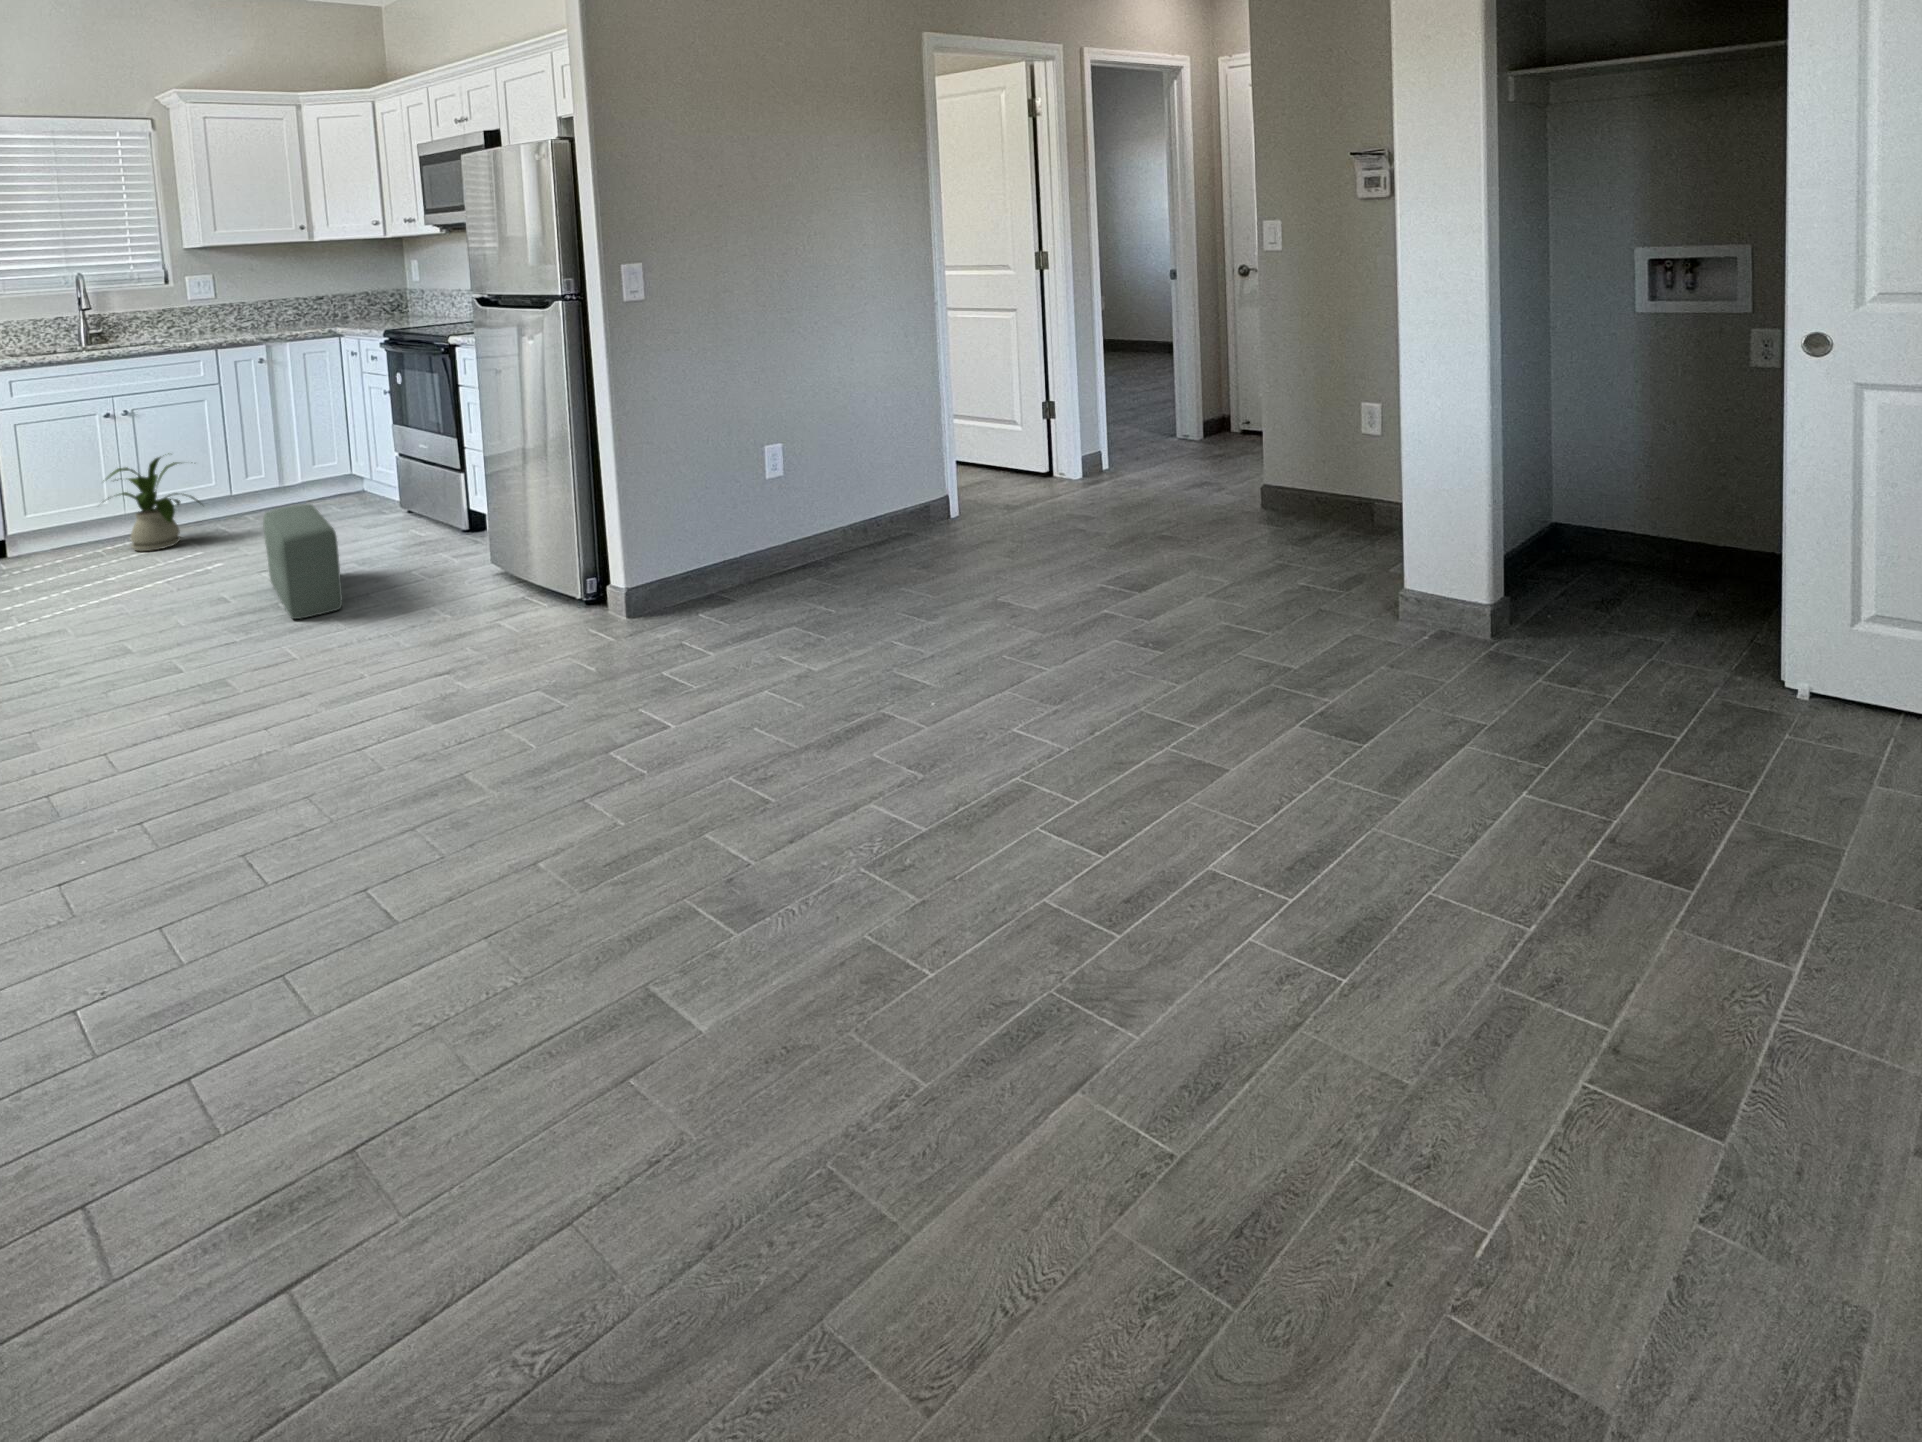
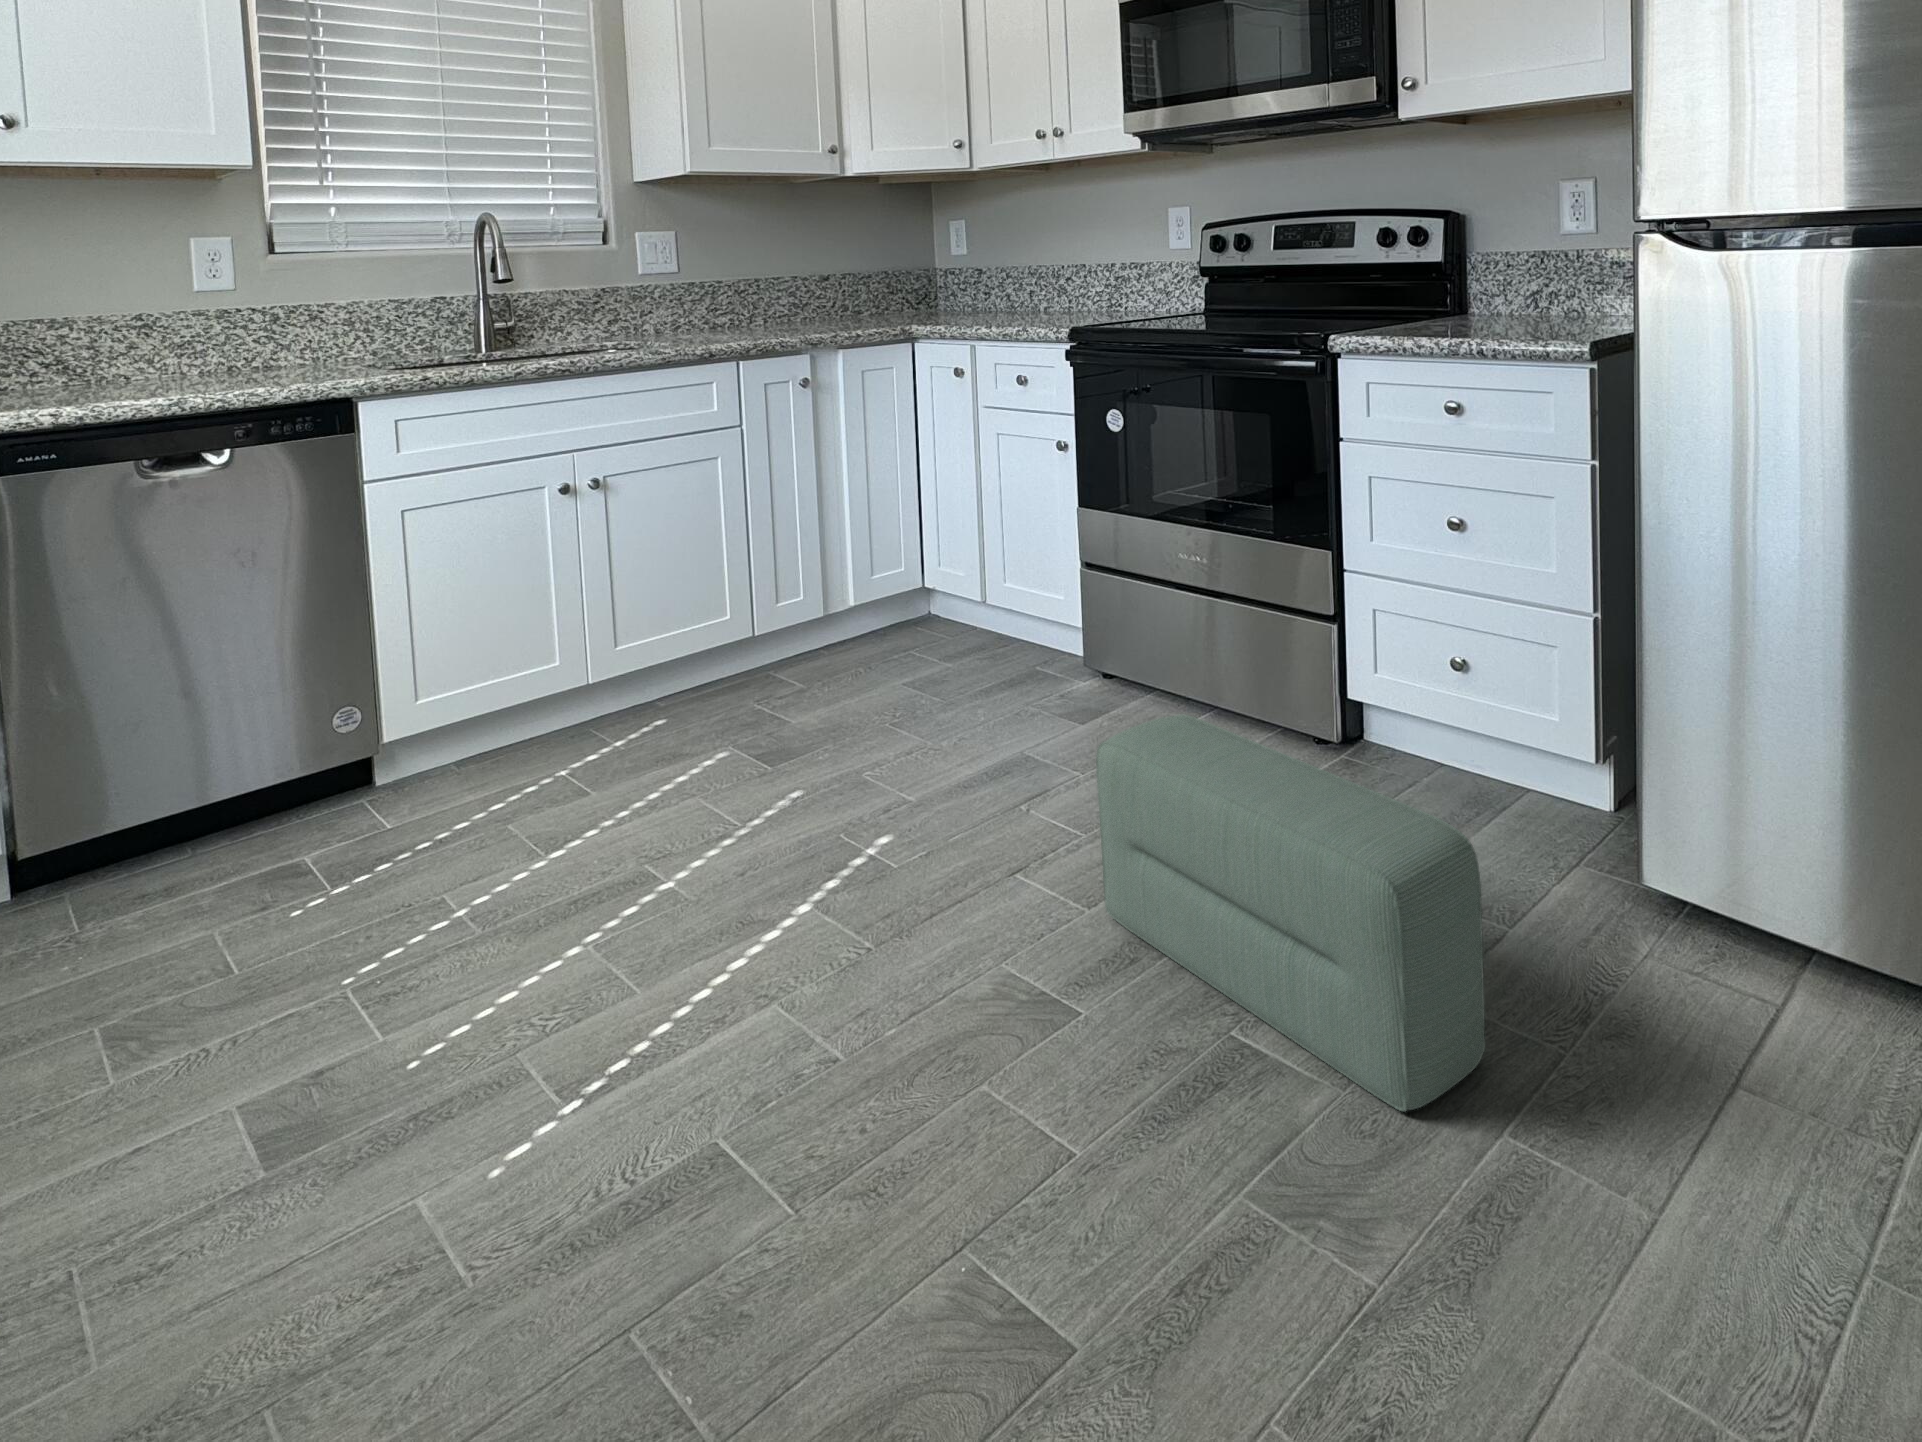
house plant: present [107,453,200,551] -> none [550,569,768,776]

